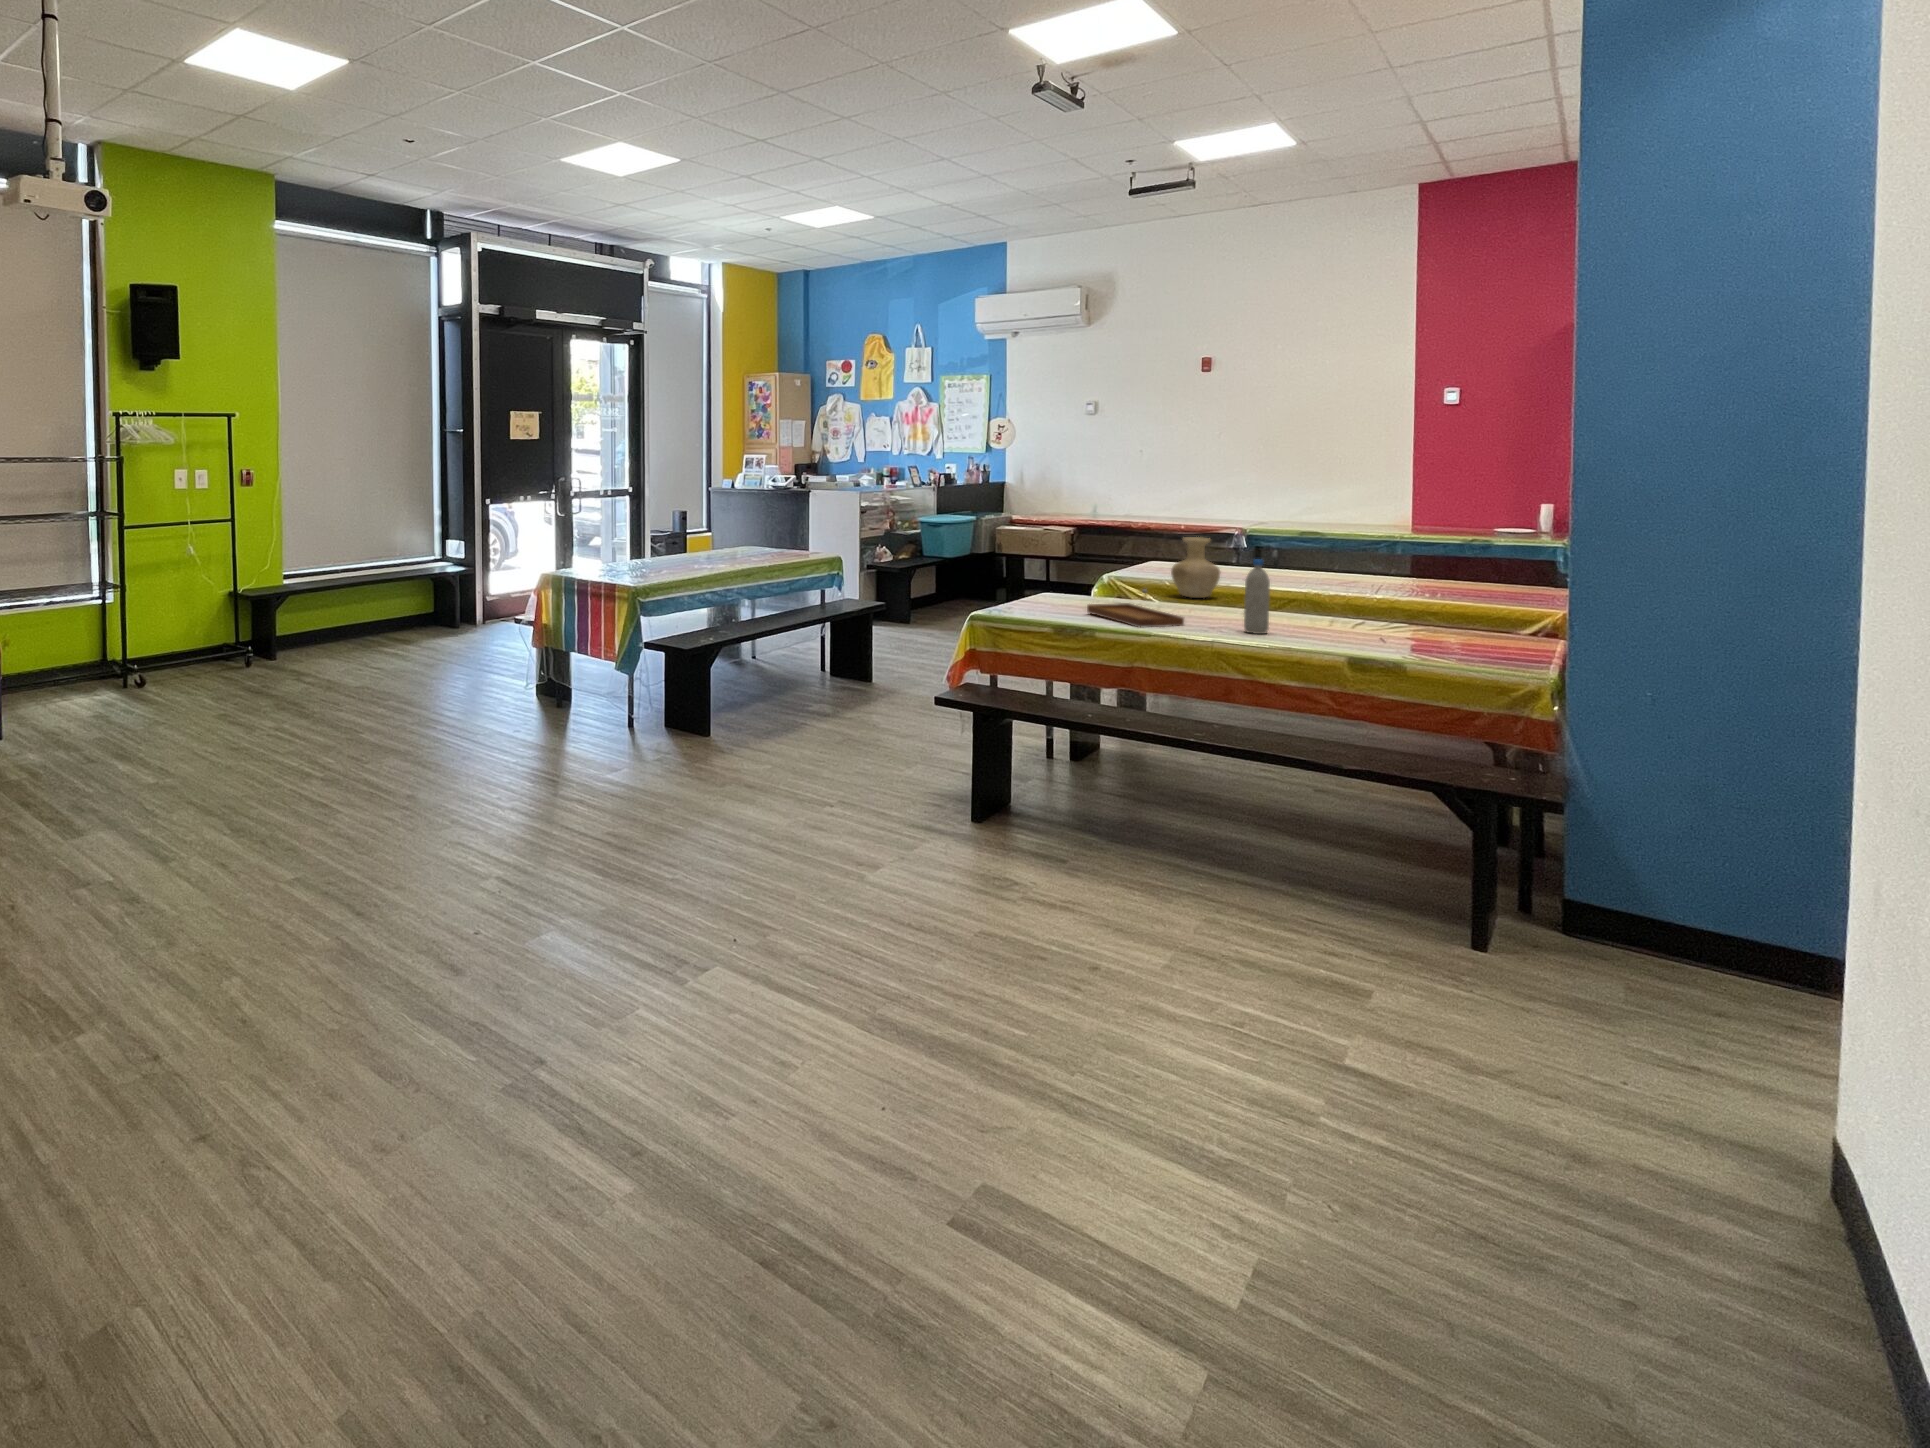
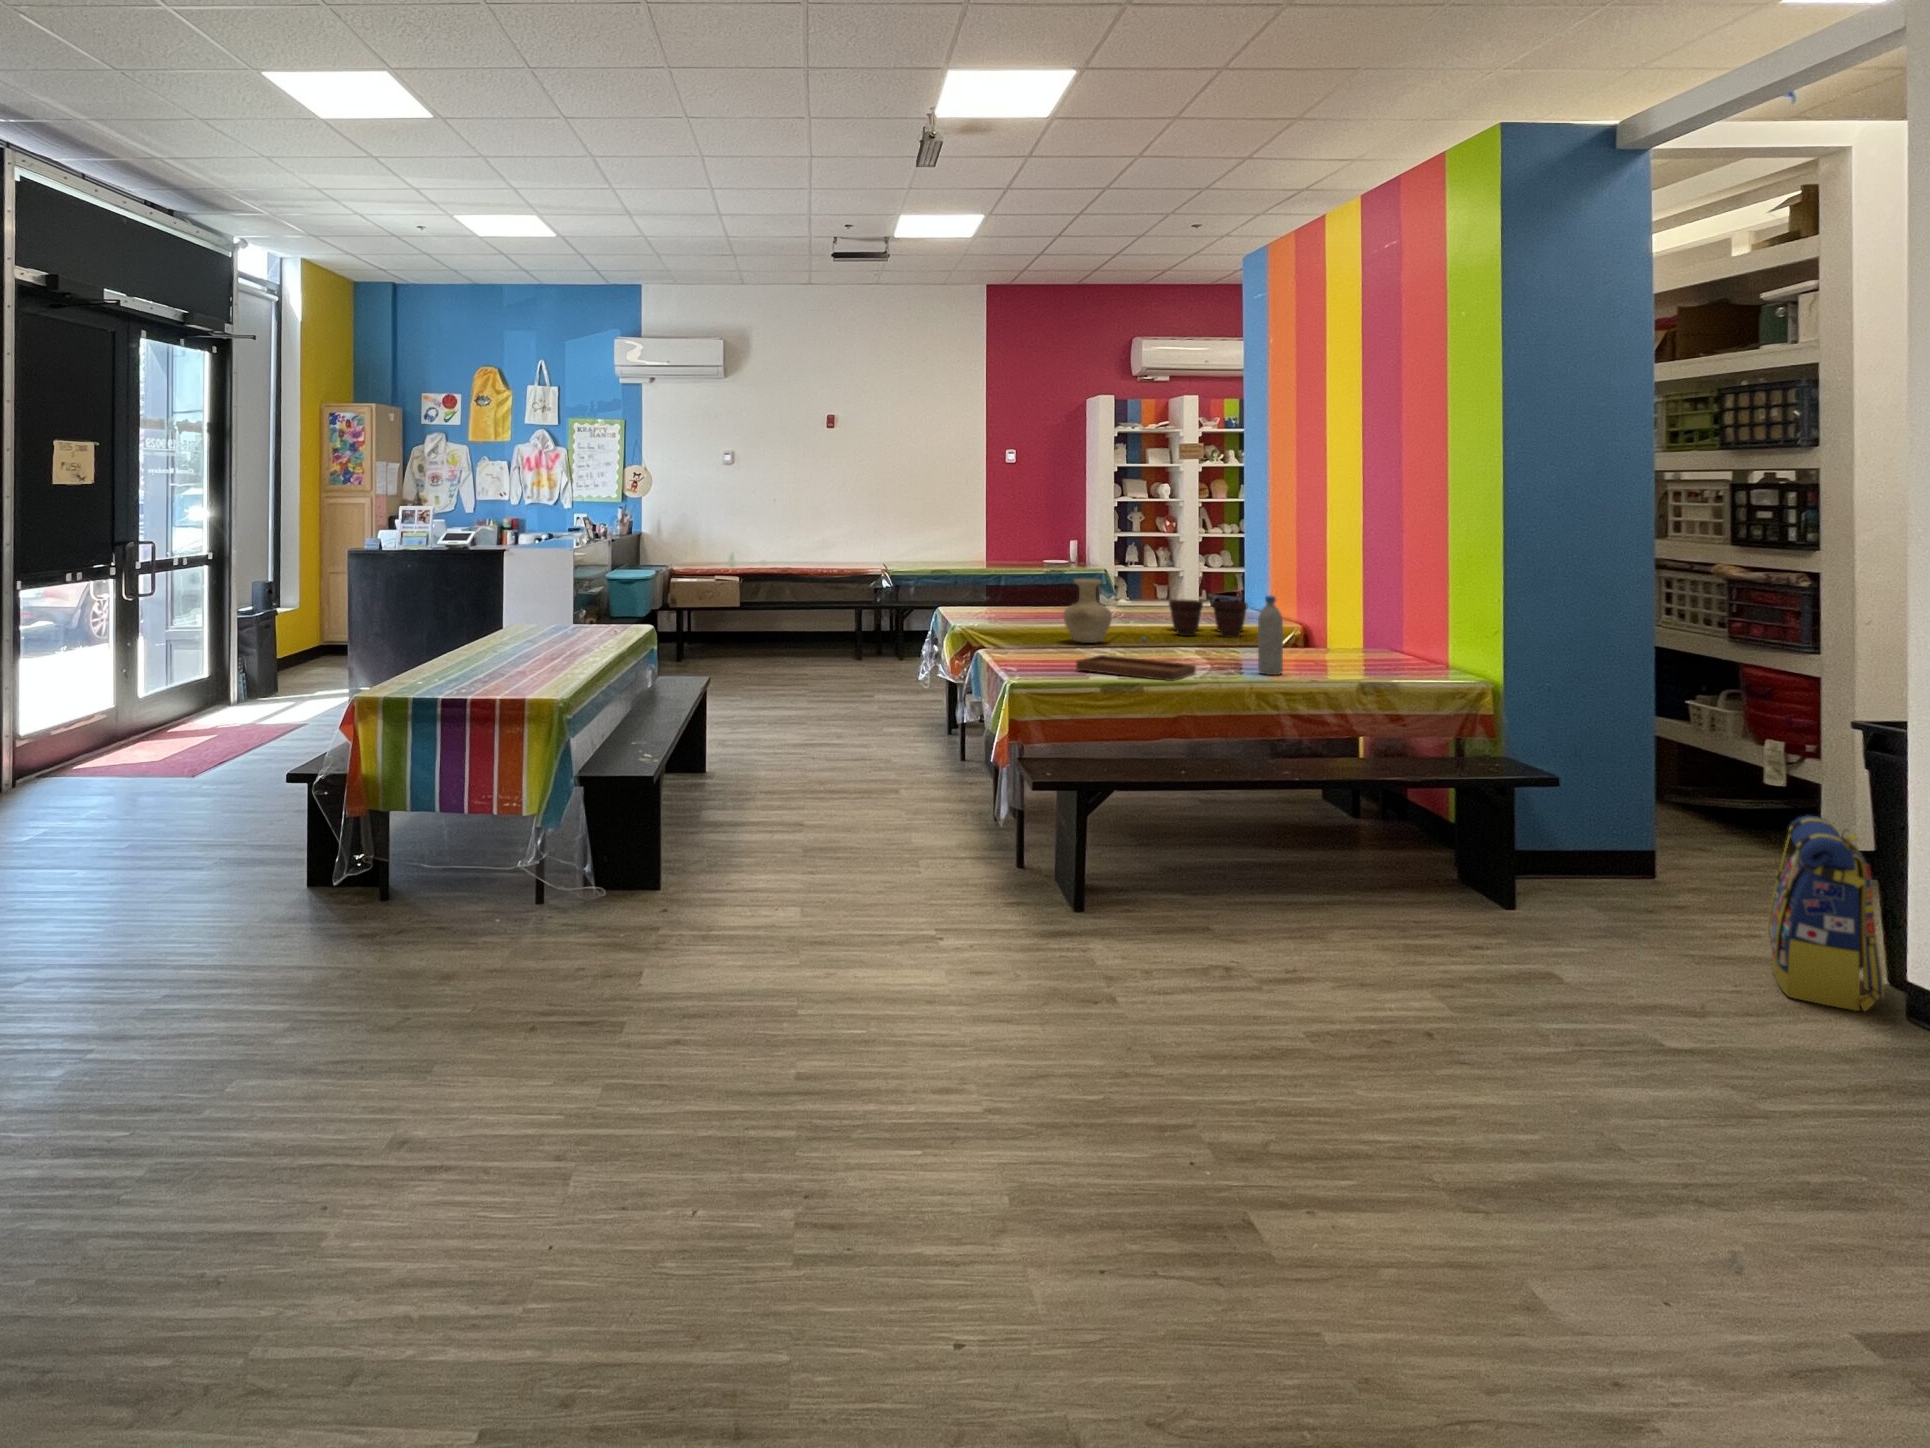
flower pot: none [1312,566,1417,608] -> present [1169,600,1248,638]
backpack: none [1530,821,1677,1008] -> present [1768,816,1884,1011]

